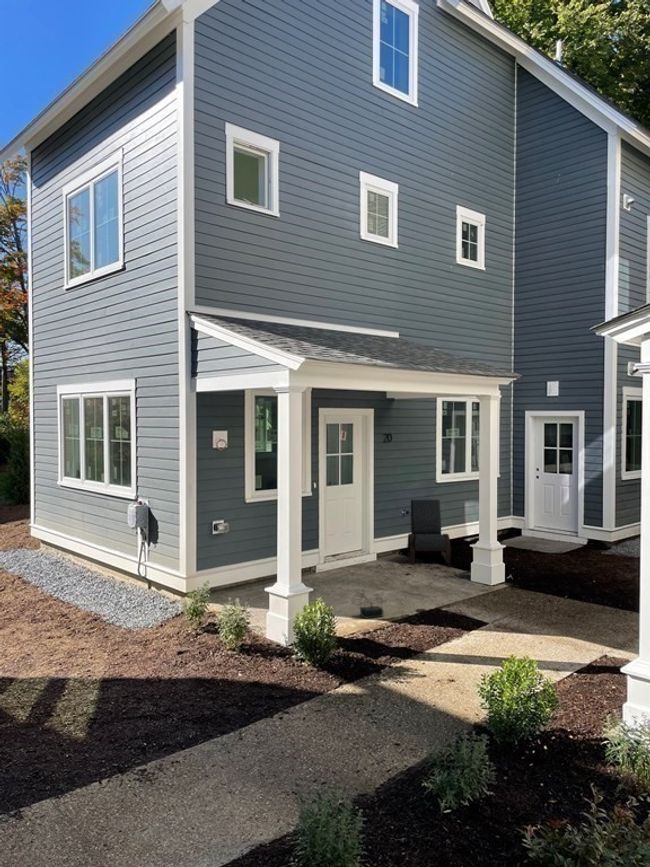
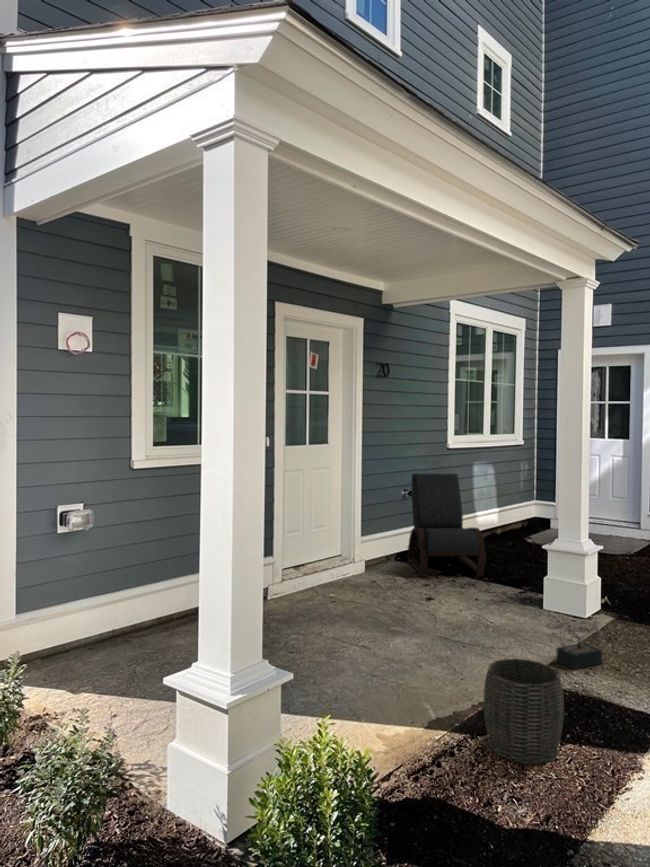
decorative plant: present [355,590,386,618] -> present [546,613,603,669]
woven basket: none [400,592,433,634] -> present [484,659,564,764]

